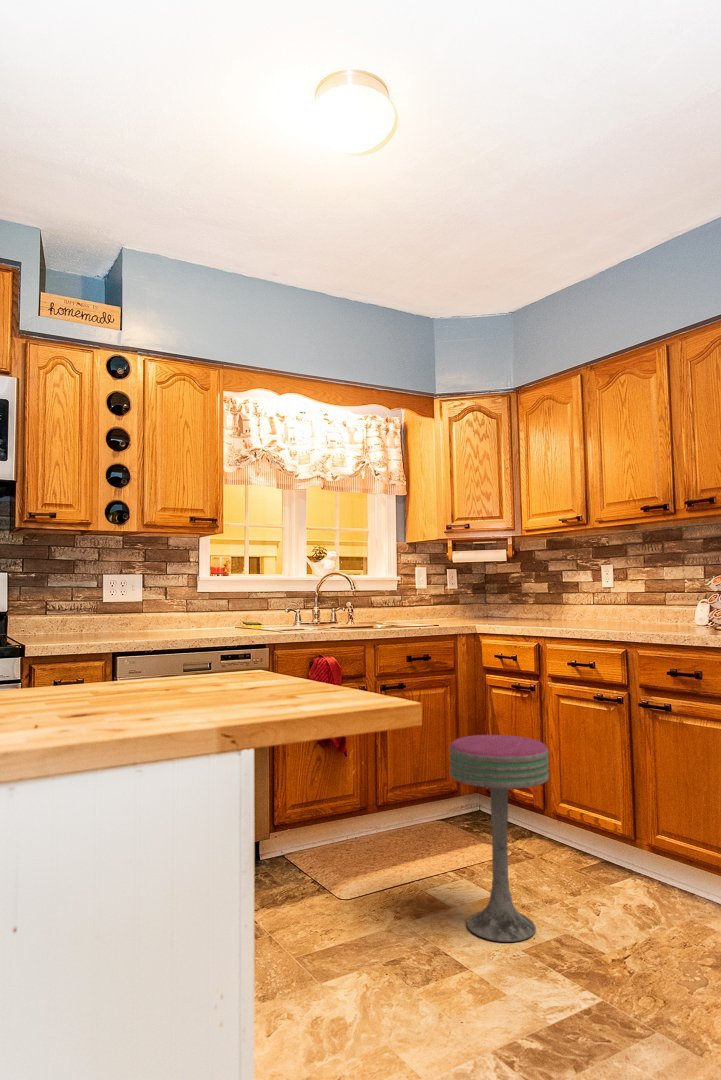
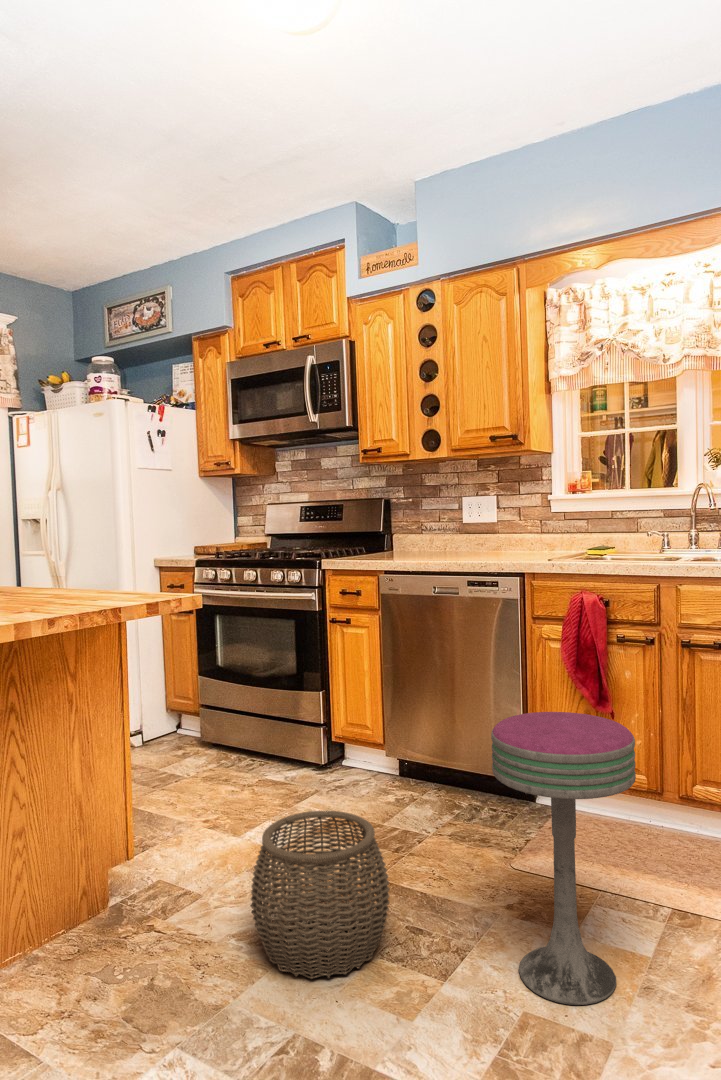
woven basket: none [322,869,454,1035] -> present [251,811,390,979]

